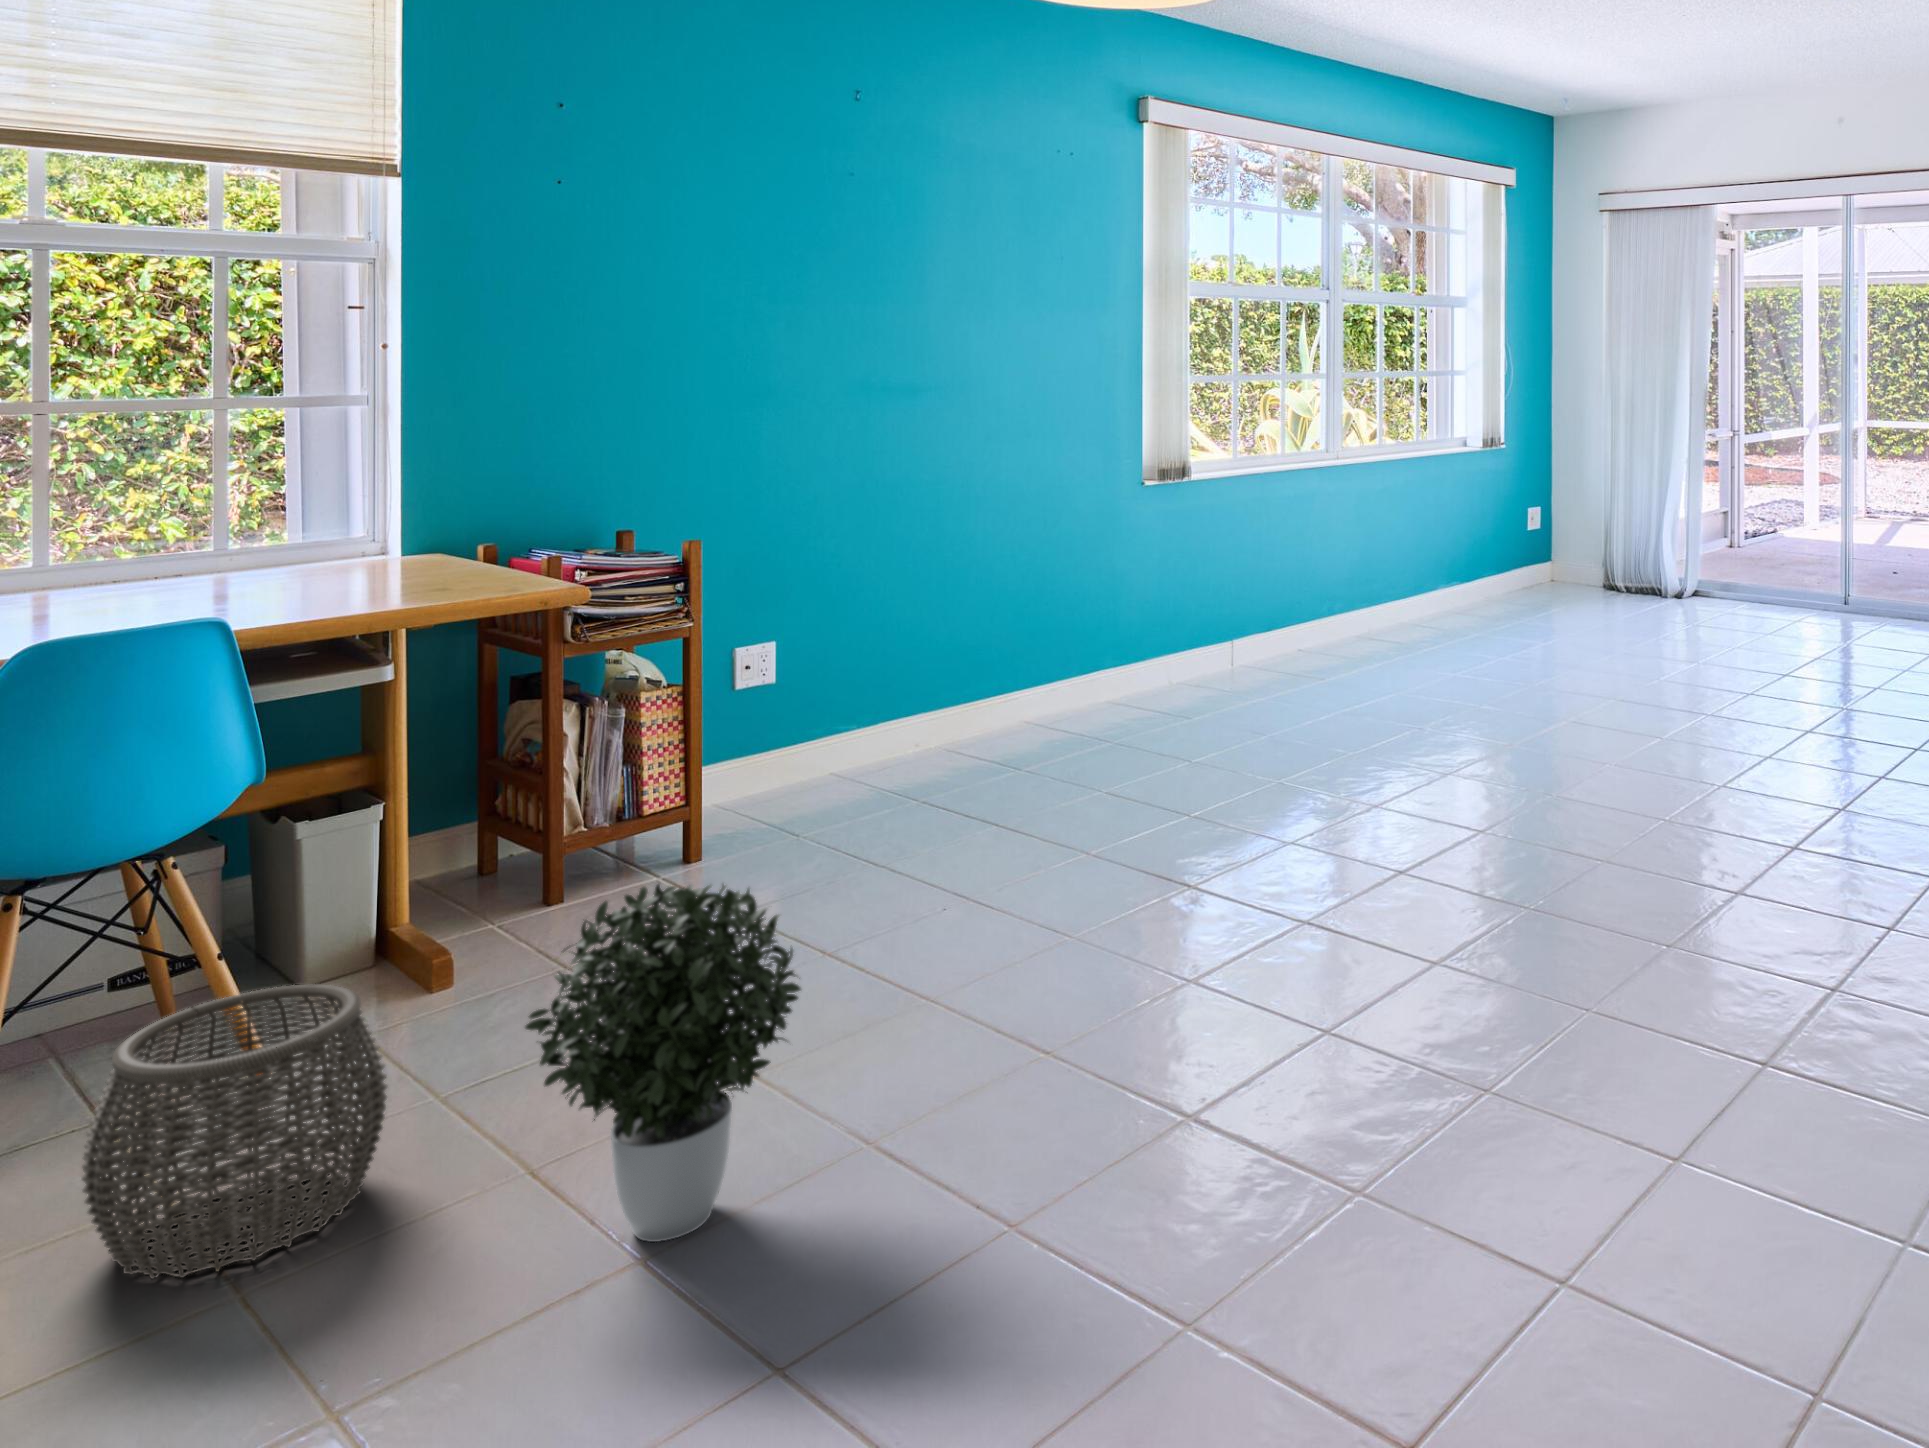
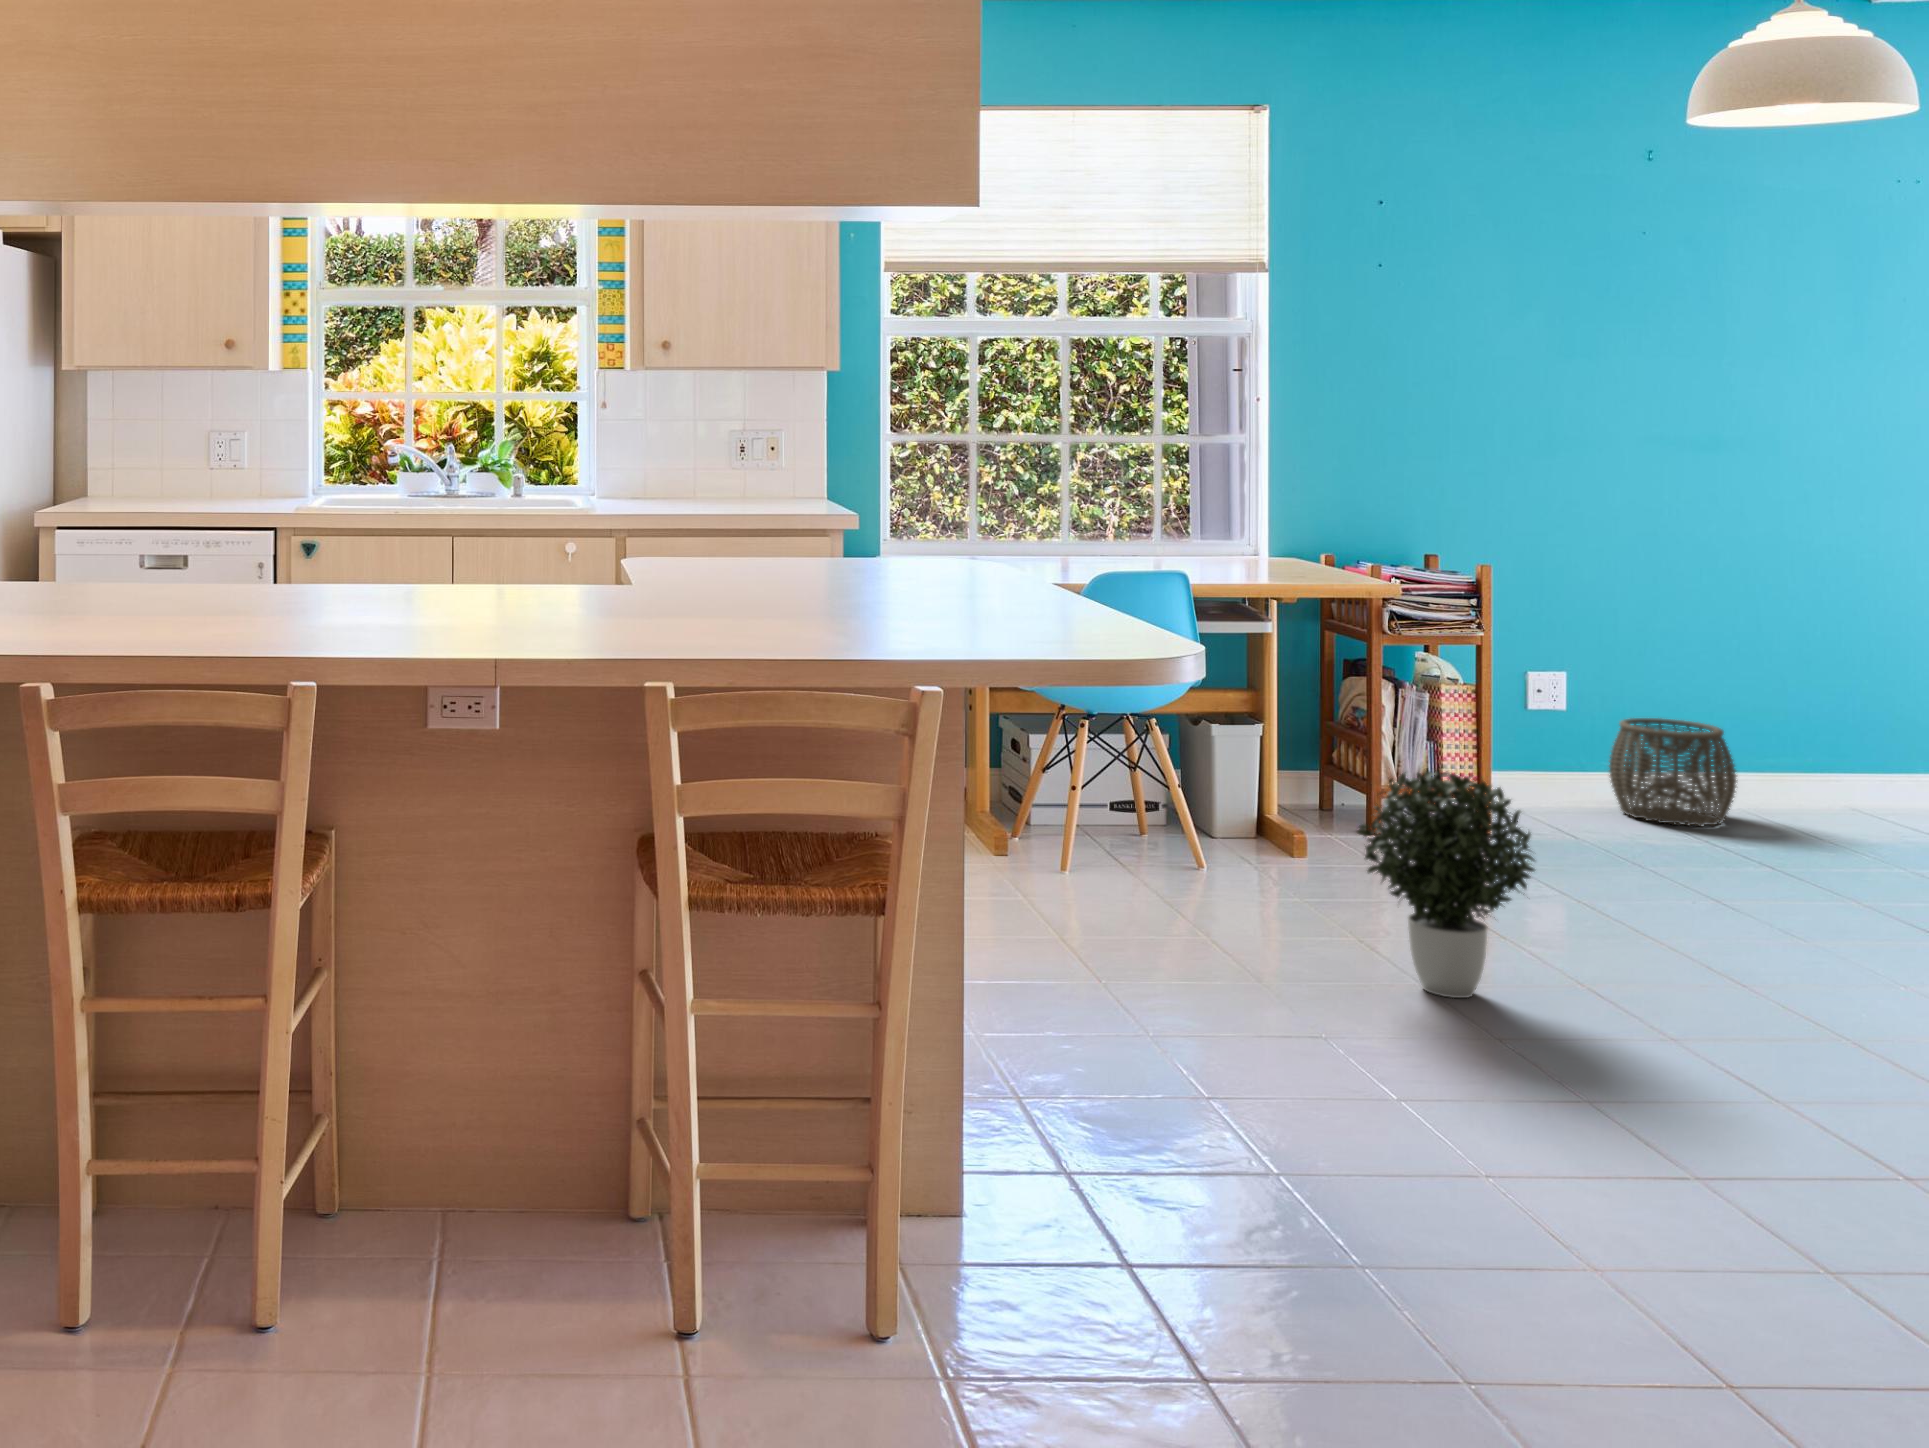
woven basket: present [82,984,387,1279] -> present [1609,718,1737,827]

